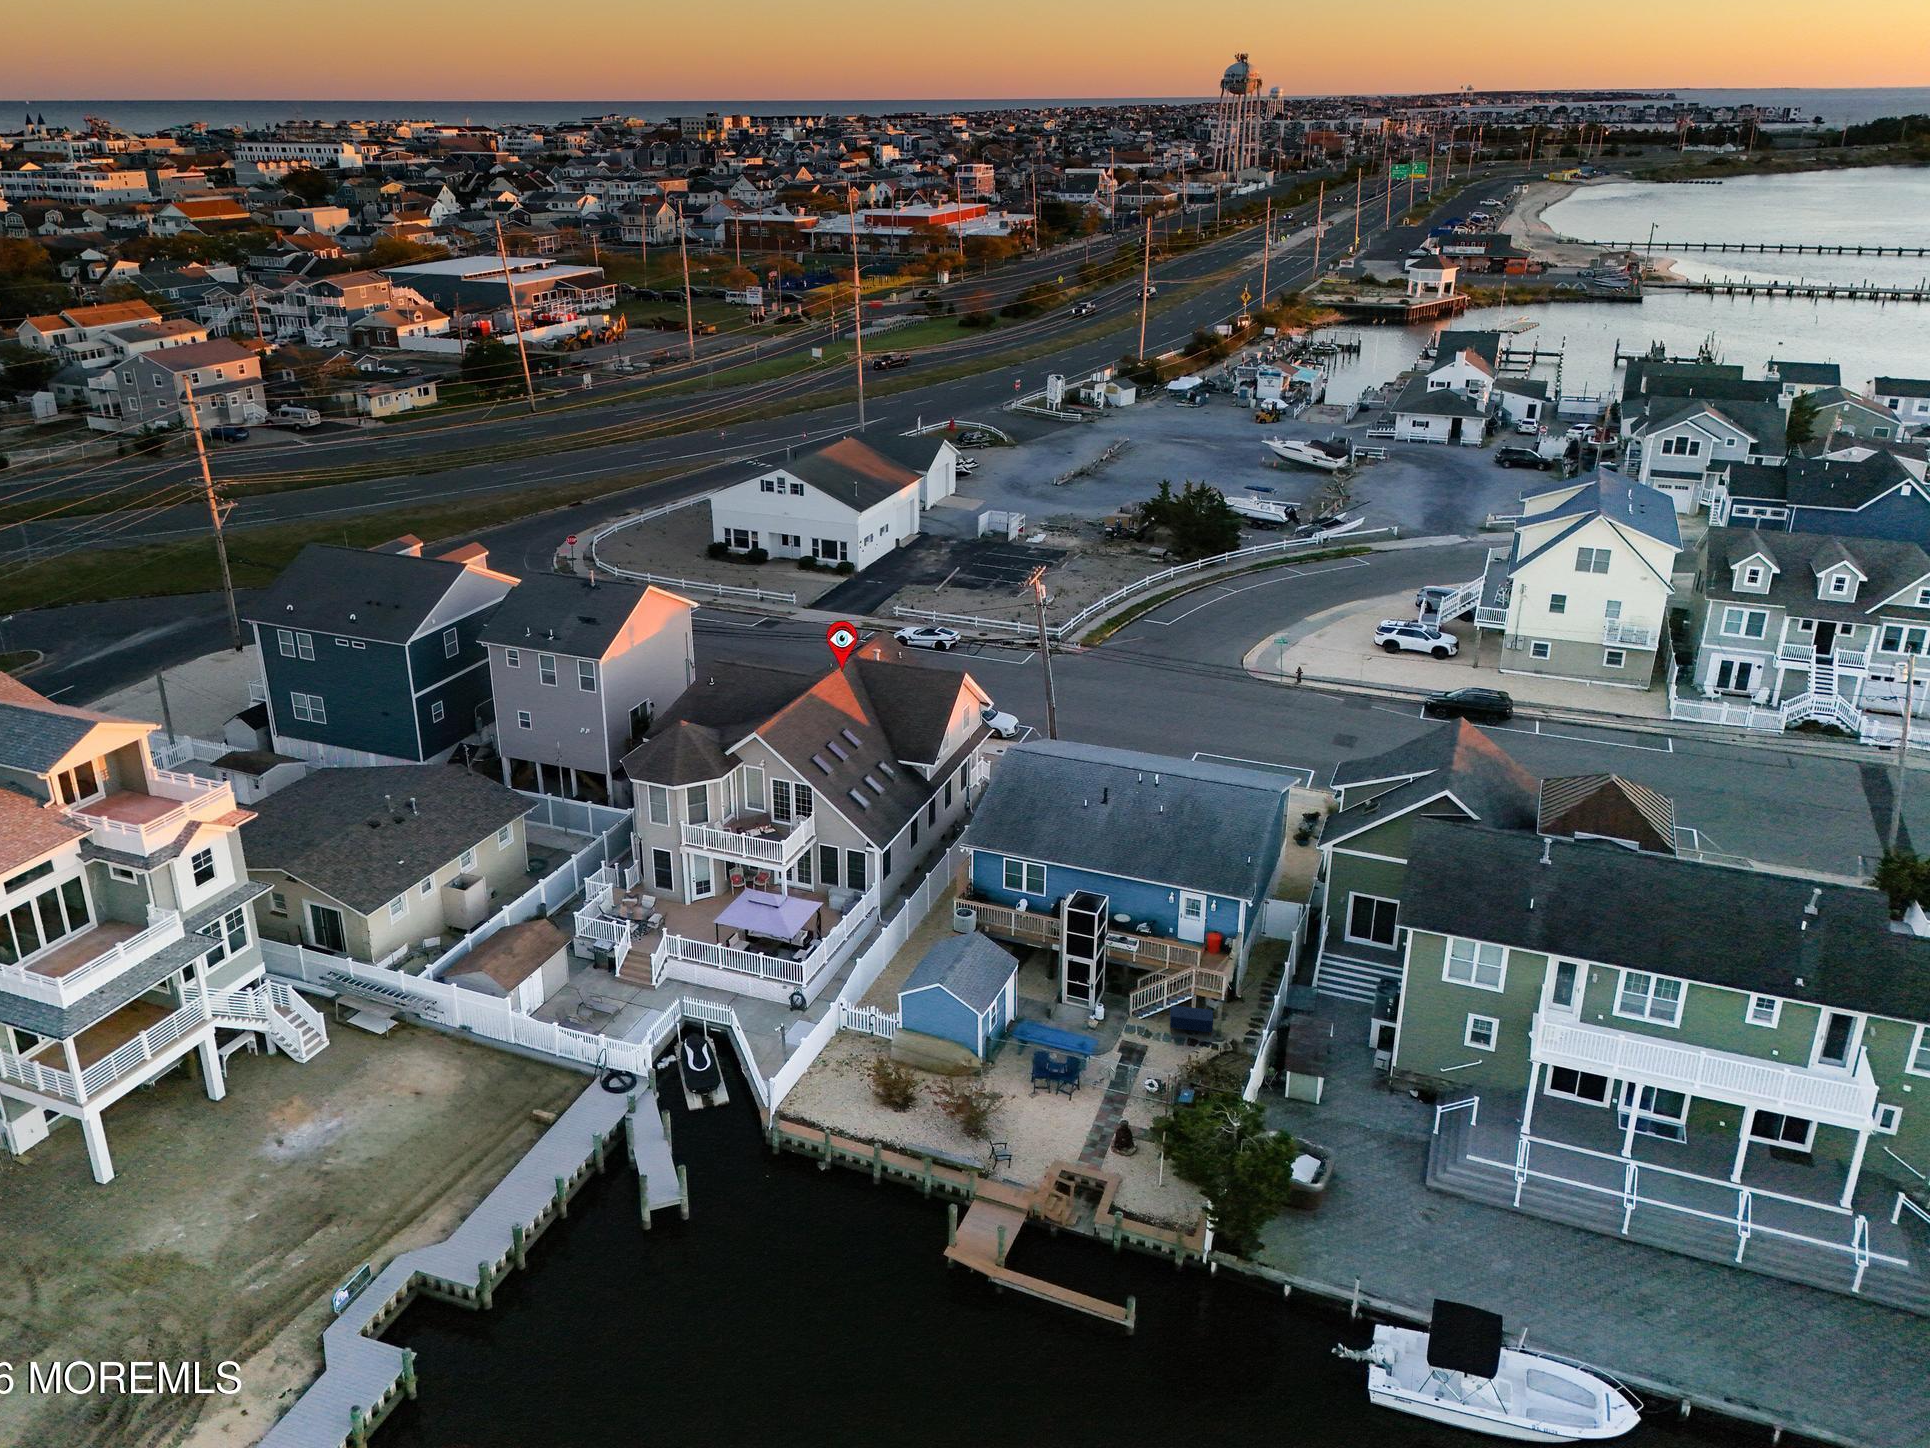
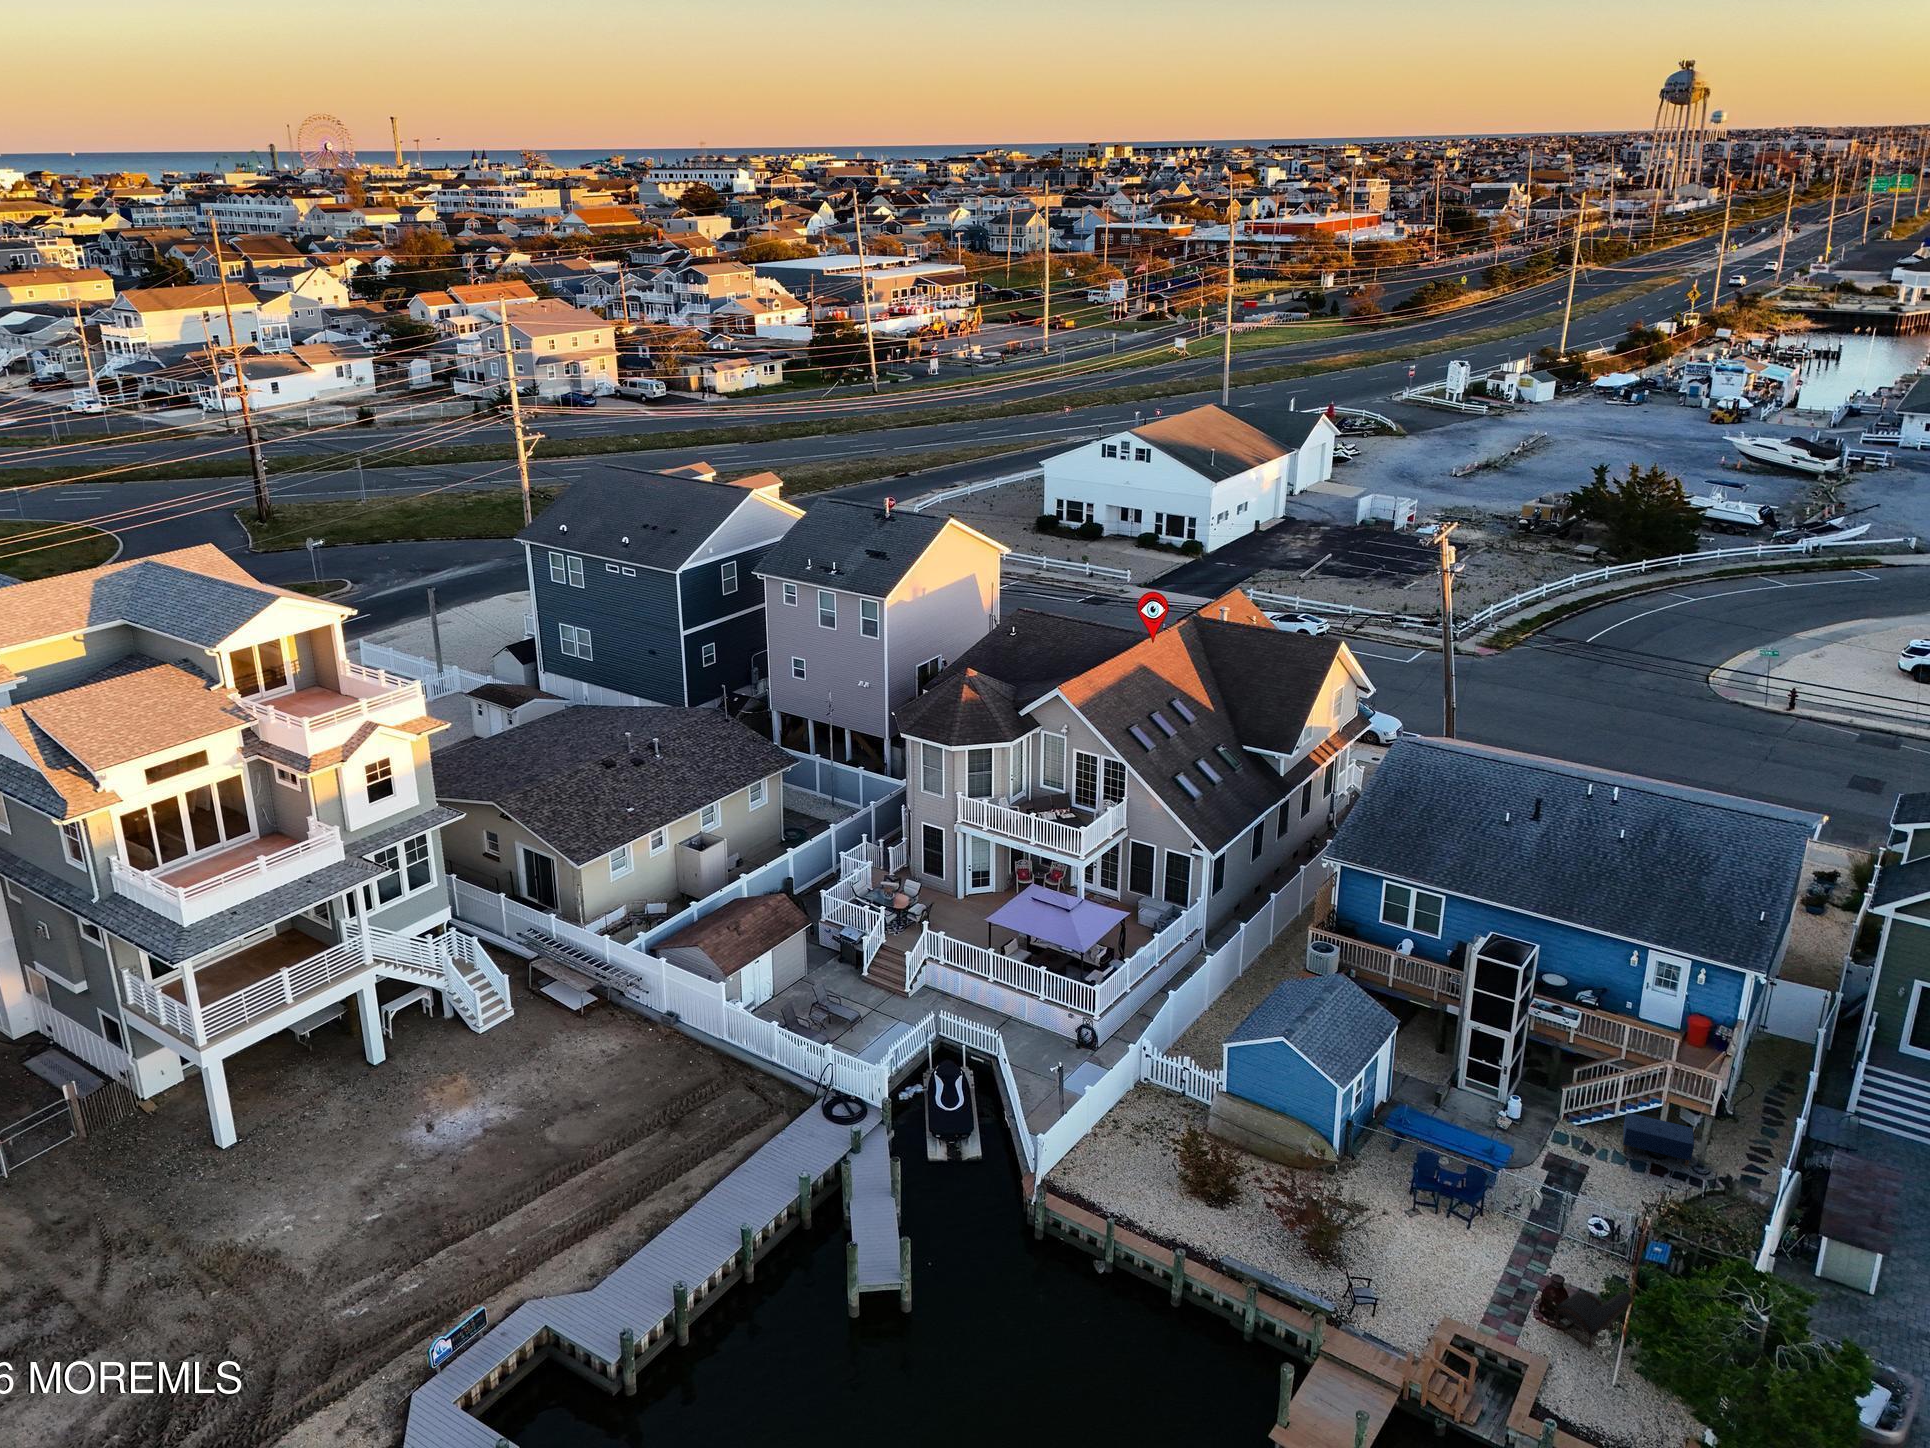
lounge chair: none [1123,1124,1169,1166] -> present [1554,1292,1633,1349]

